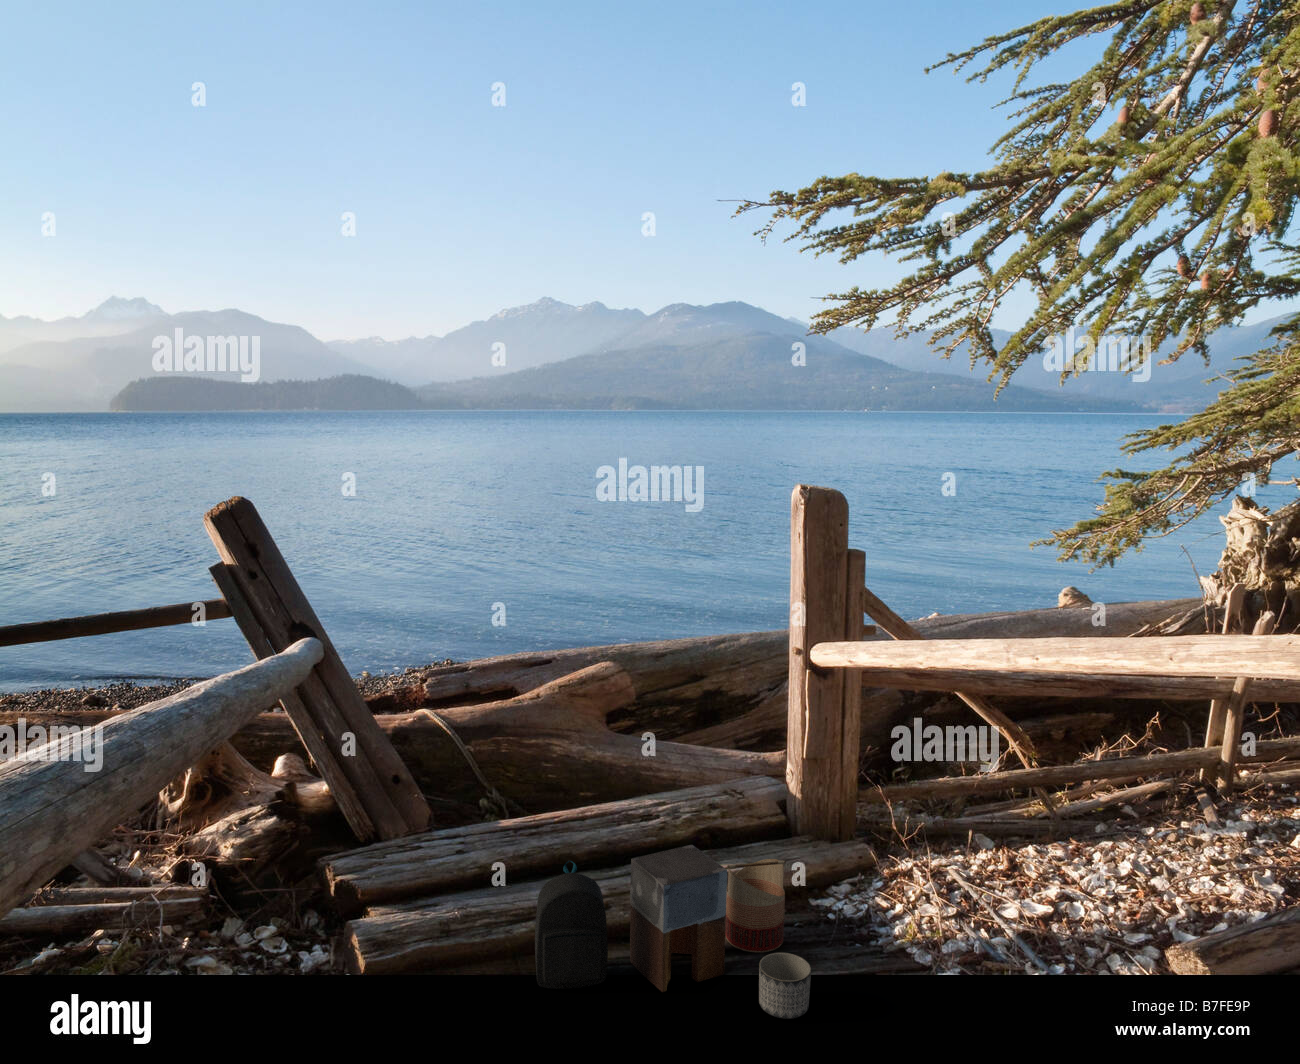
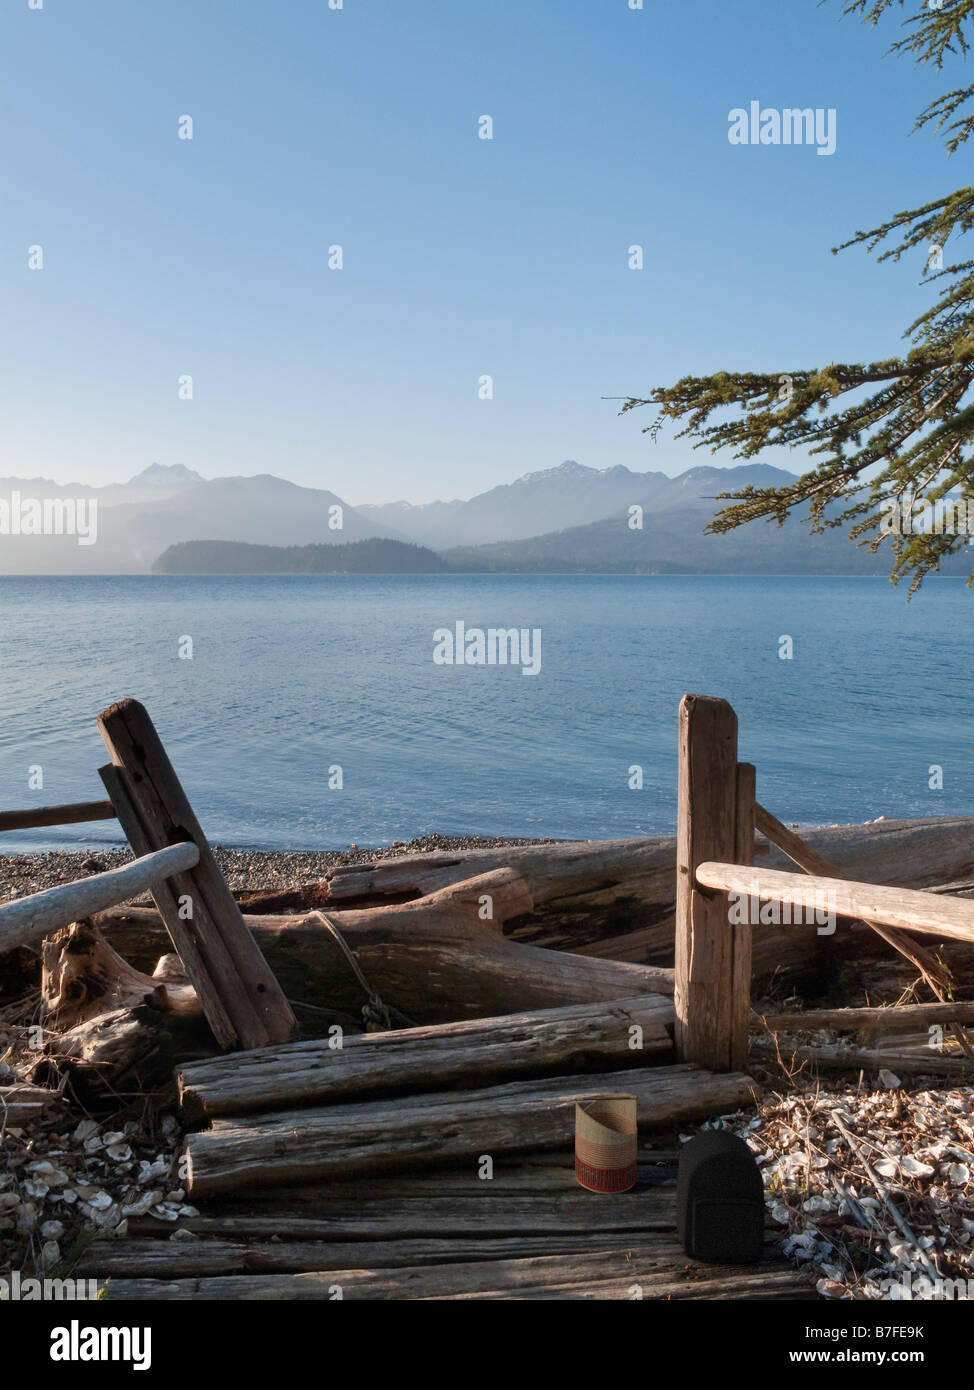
stool: present [630,845,727,992] -> none [466,1075,563,1234]
backpack: present [535,861,608,989] -> present [676,1115,765,1263]
planter: present [759,953,811,1019] -> none [584,1201,639,1275]

